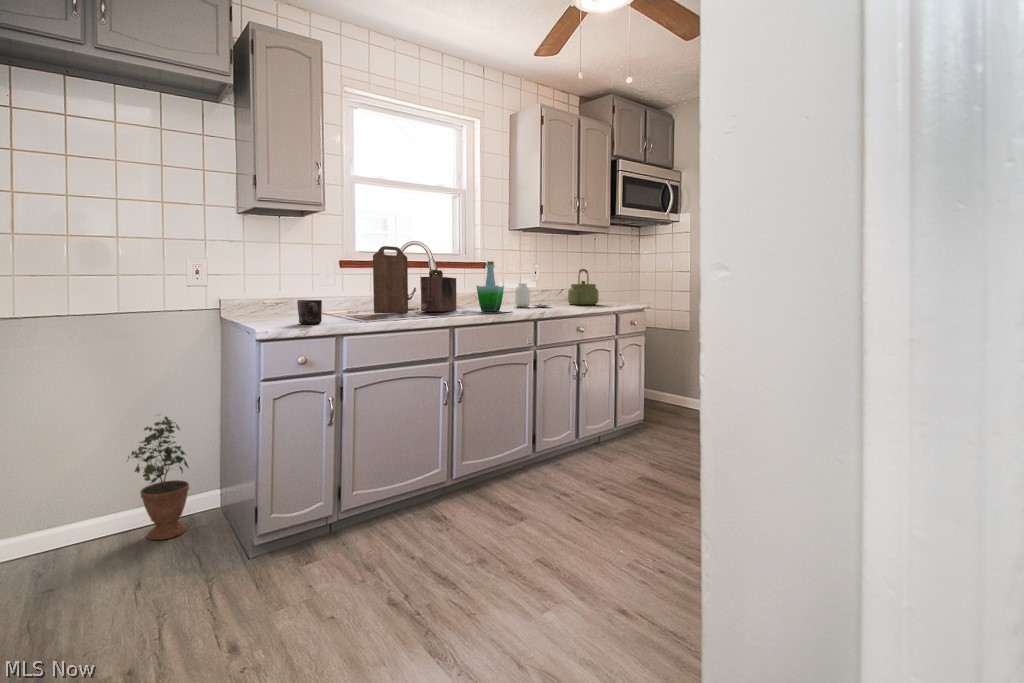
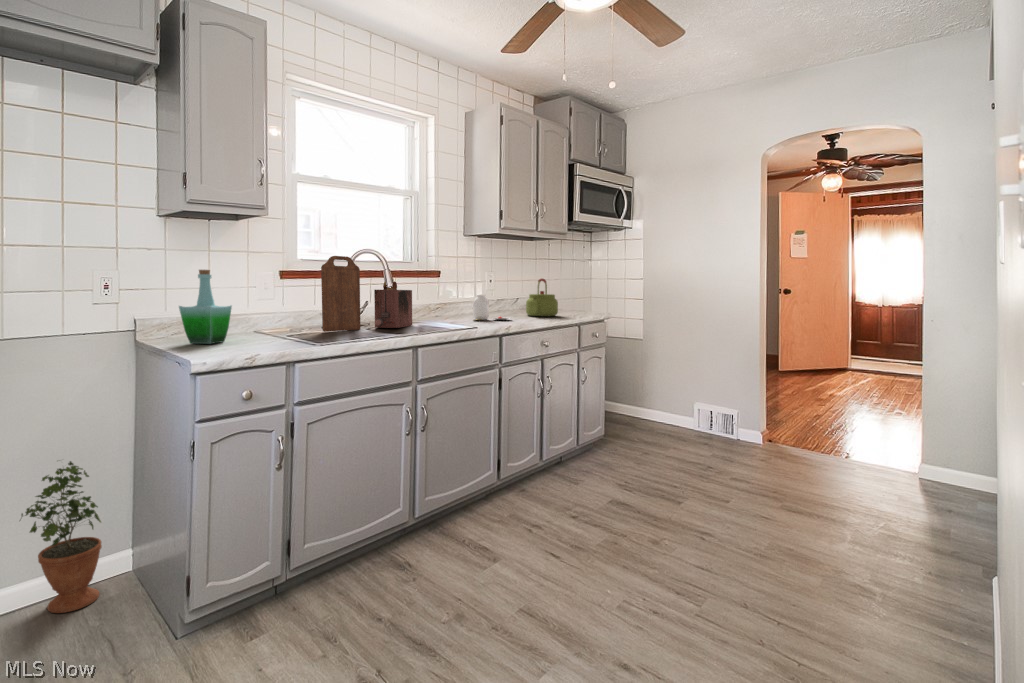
bottle: present [476,261,504,311] -> present [179,270,232,344]
mug: present [297,300,322,324] -> none [238,321,268,350]

